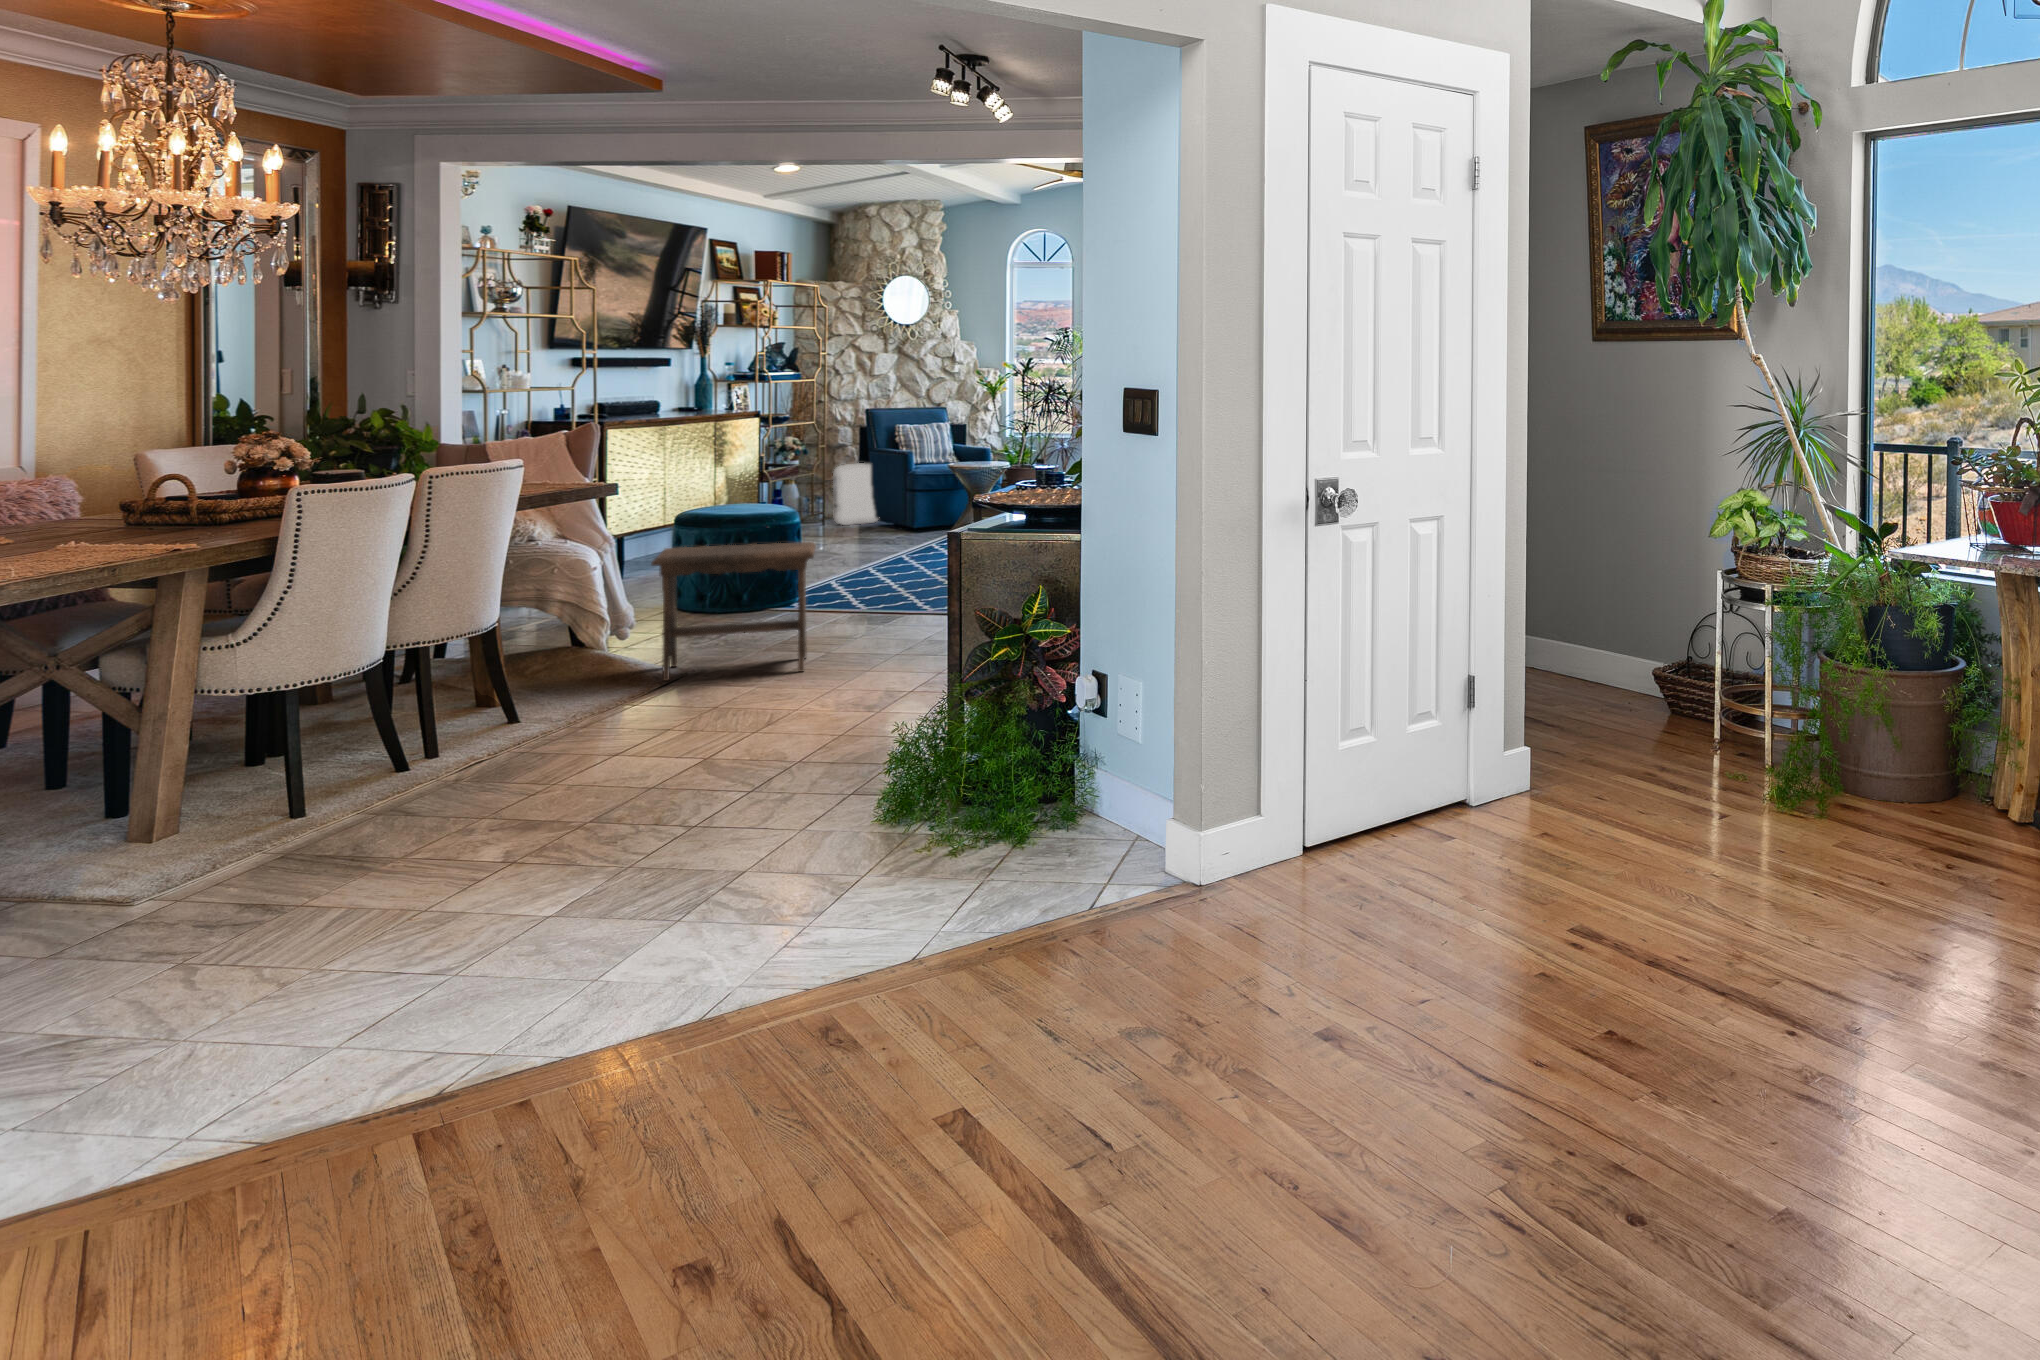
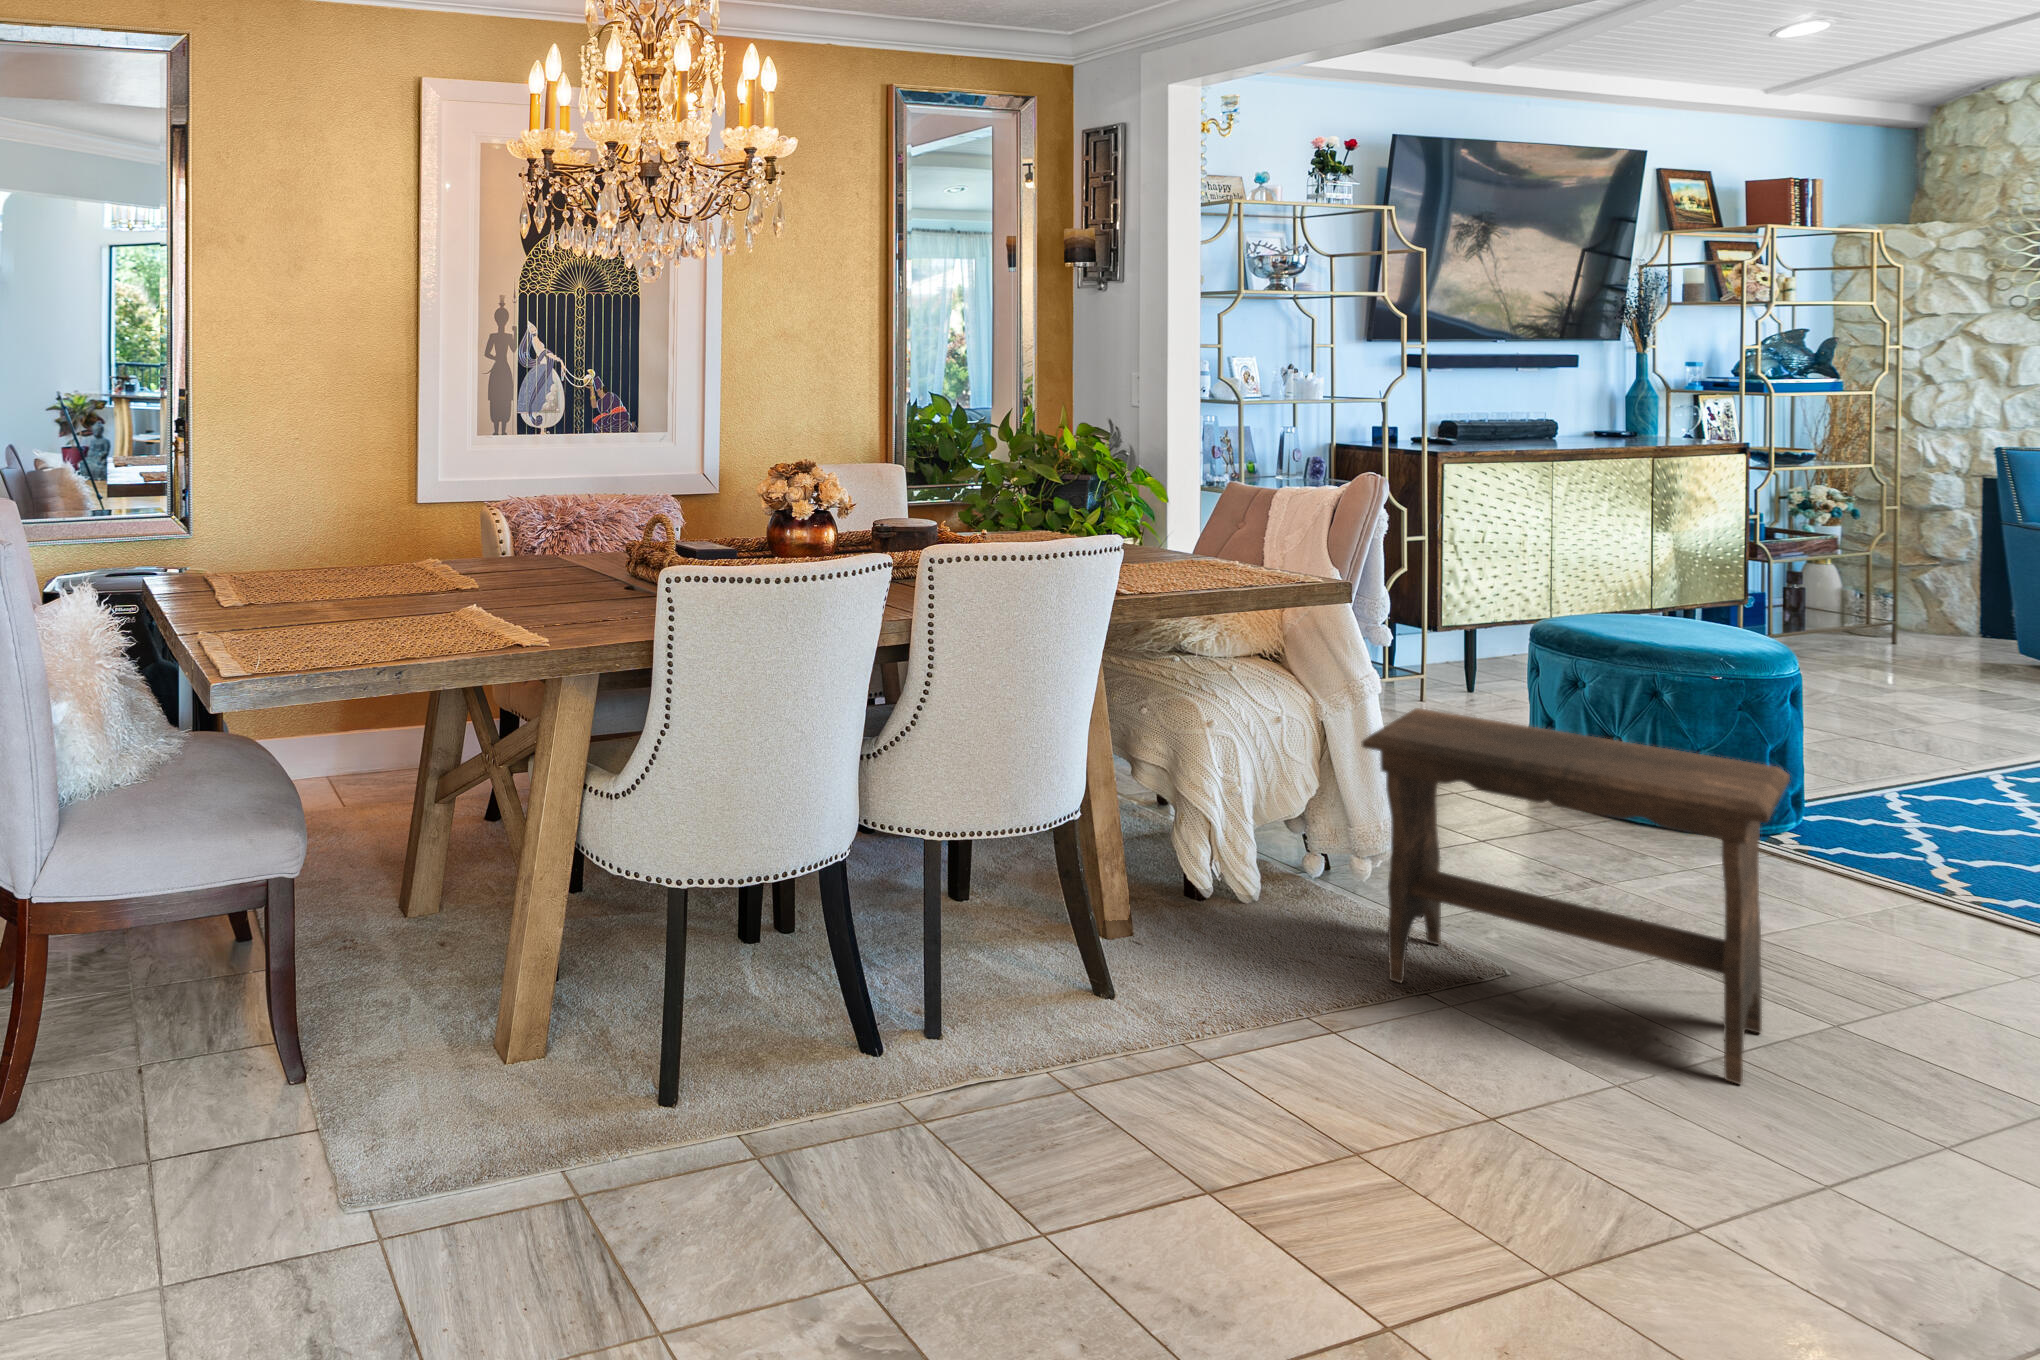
air purifier: present [833,463,878,525] -> none [1915,544,2035,658]

